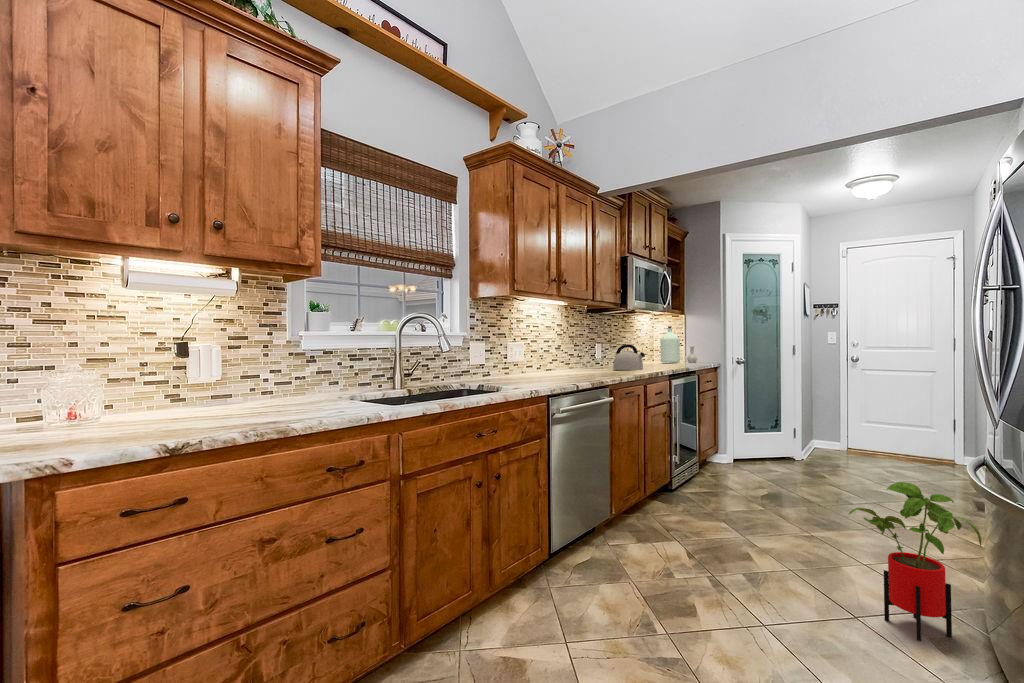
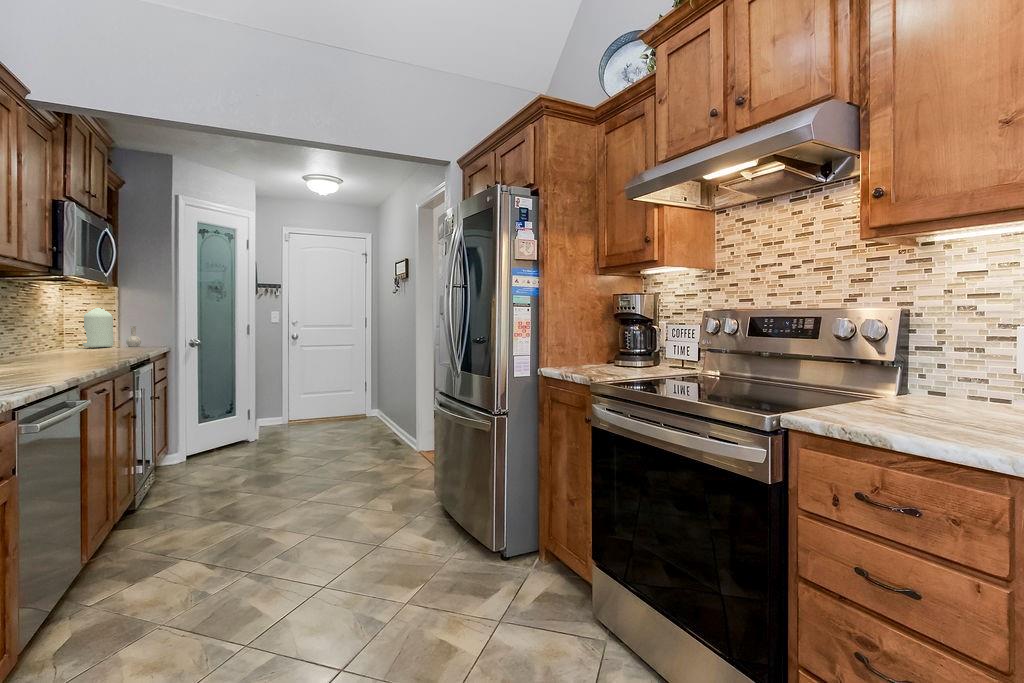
kettle: present [613,344,645,370] -> none [29,324,89,361]
house plant: present [849,482,981,641] -> none [370,437,444,551]

